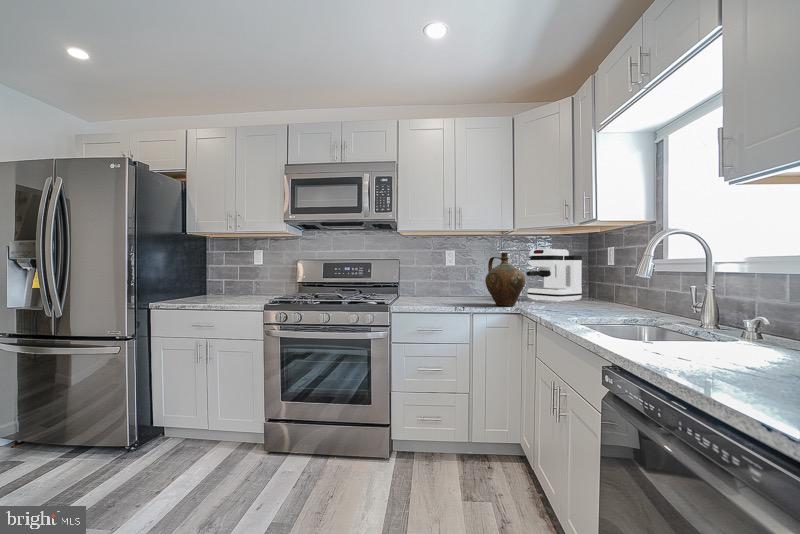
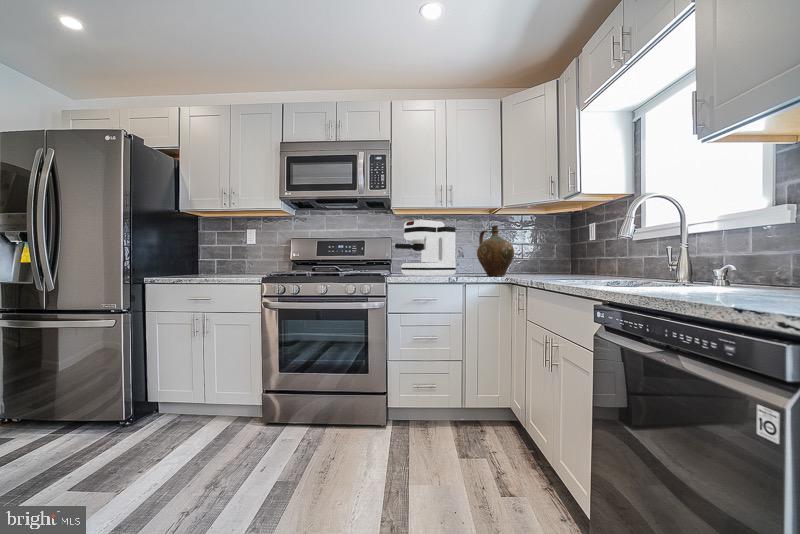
coffee maker: present [526,249,582,302] -> present [395,220,456,276]

